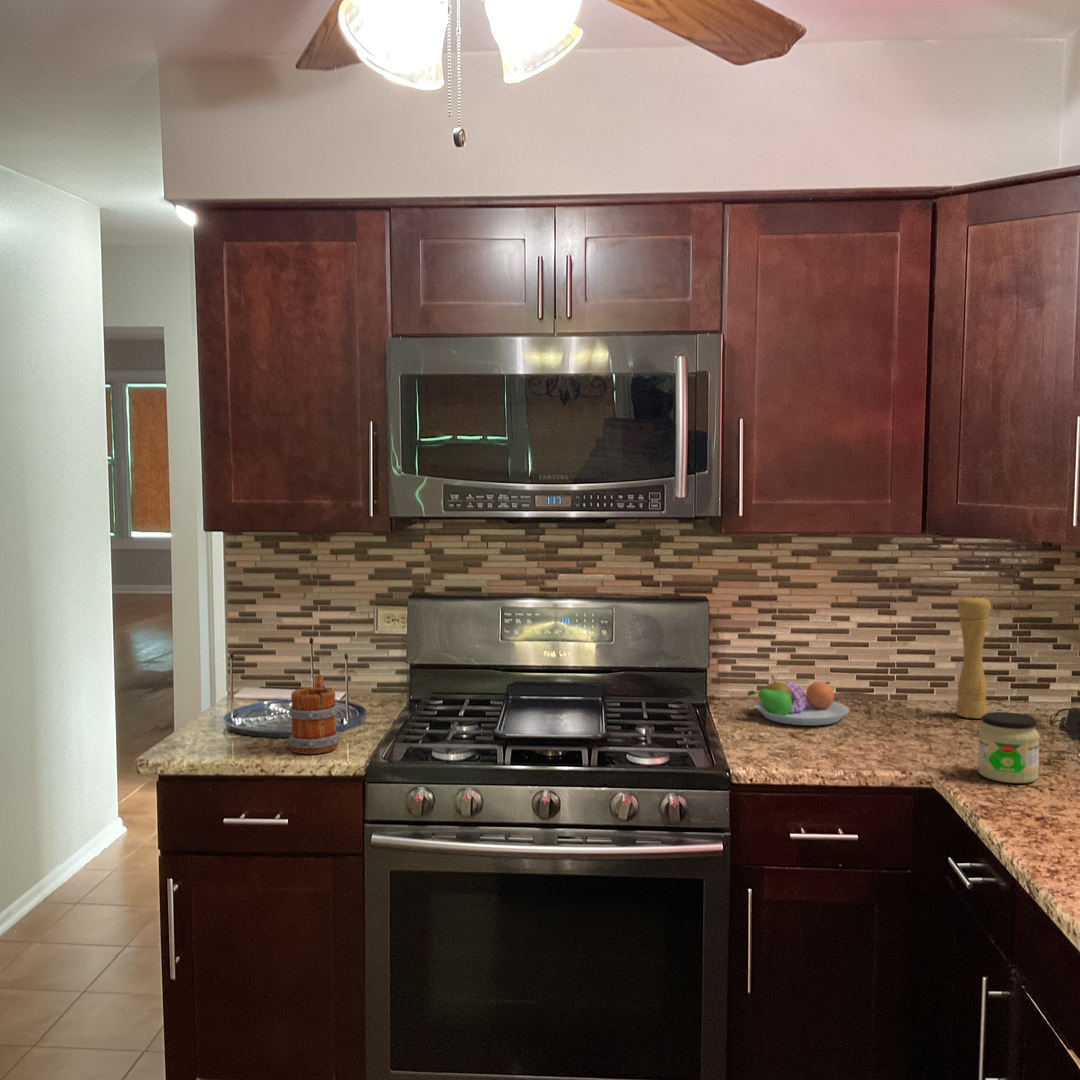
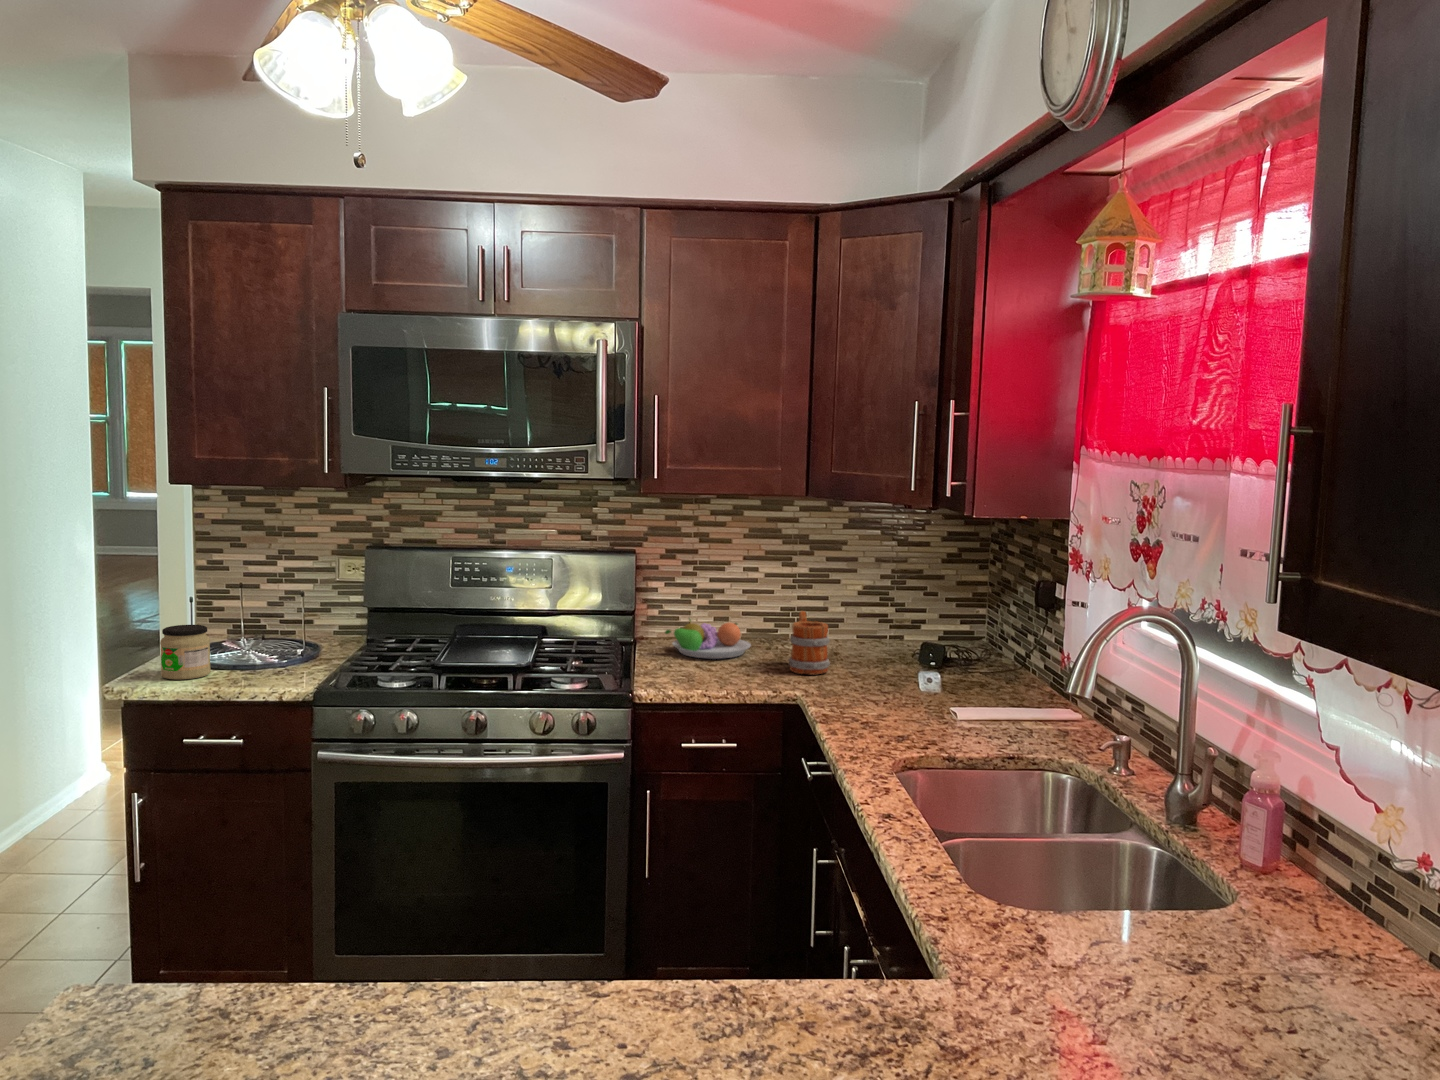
pepper mill: present [956,596,991,718] -> none [841,550,869,653]
mug: present [289,674,339,754] -> present [789,611,830,674]
jar: present [978,712,1040,783] -> present [160,625,211,680]

